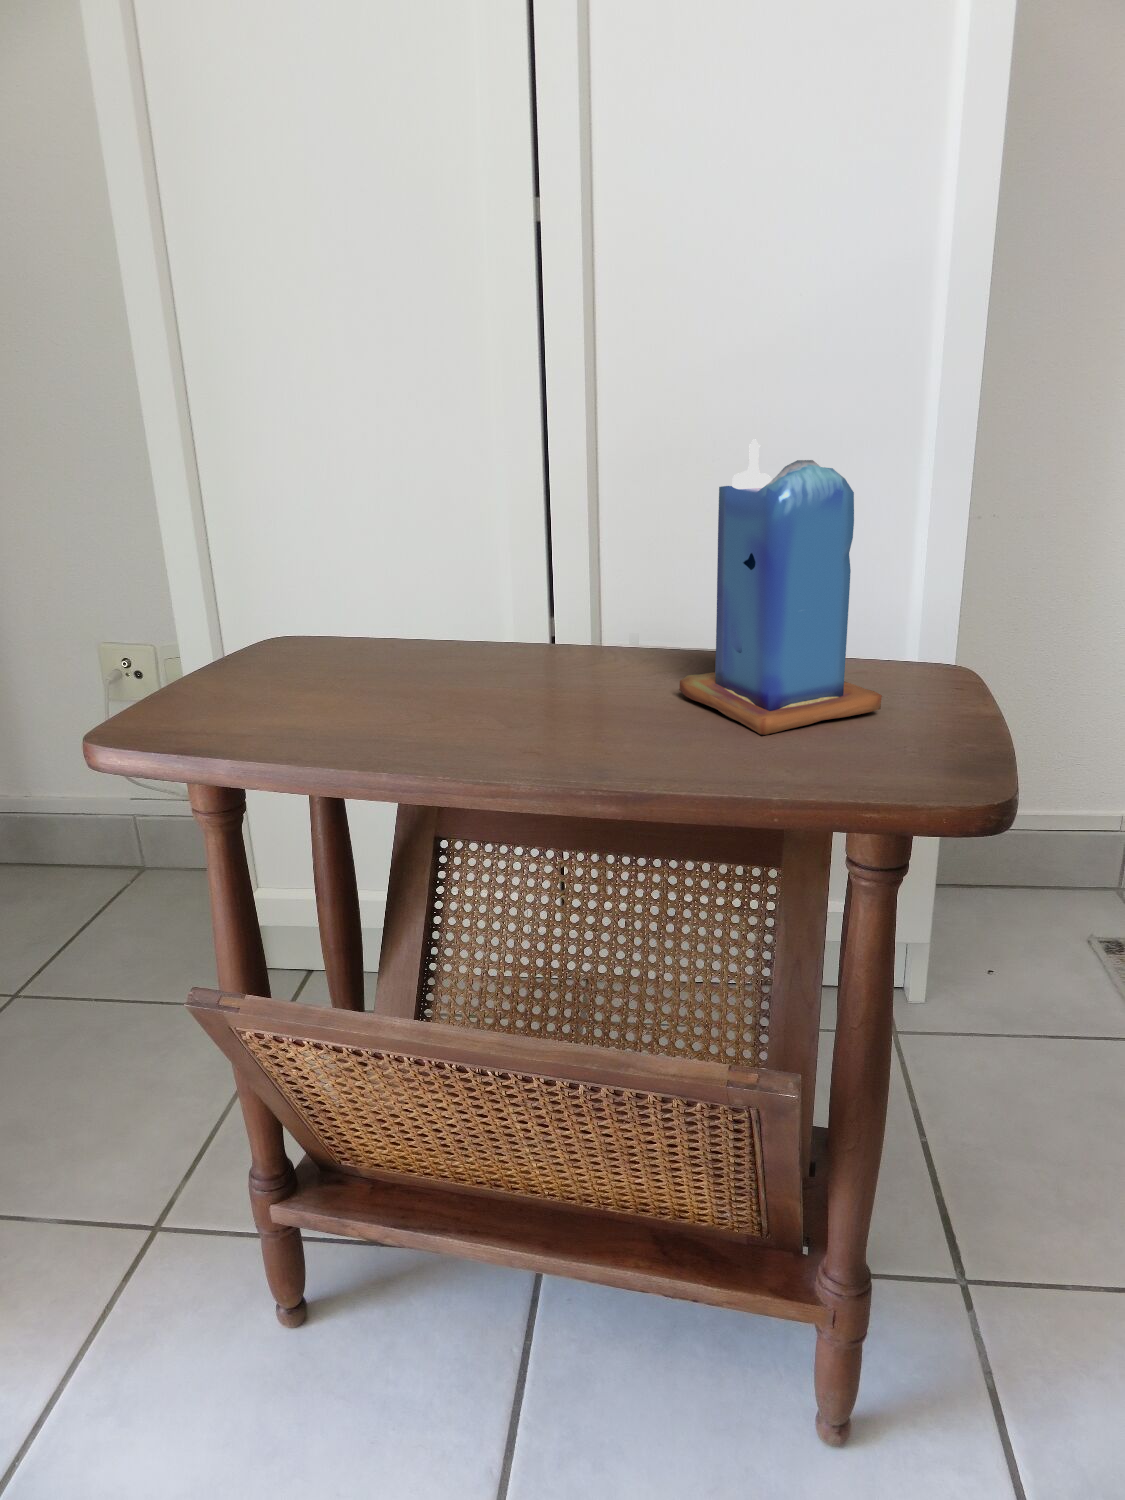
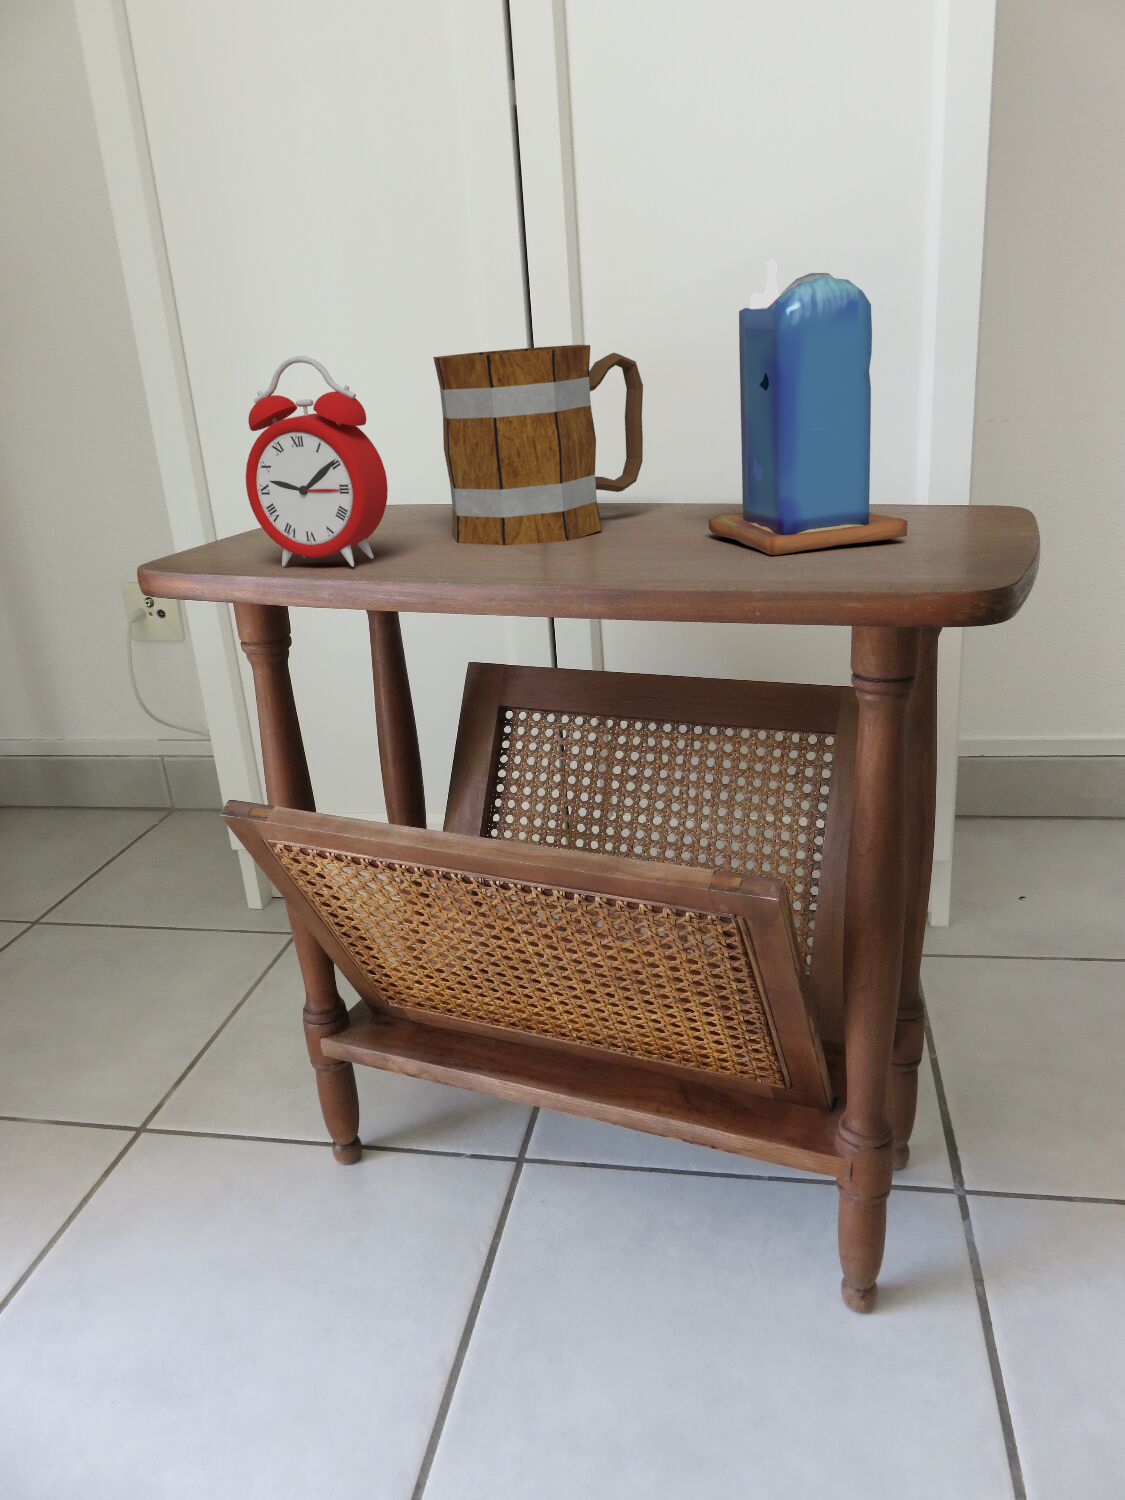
mug: none [392,492,596,708] -> present [433,345,643,545]
alarm clock: none [213,529,367,745] -> present [246,356,388,567]

